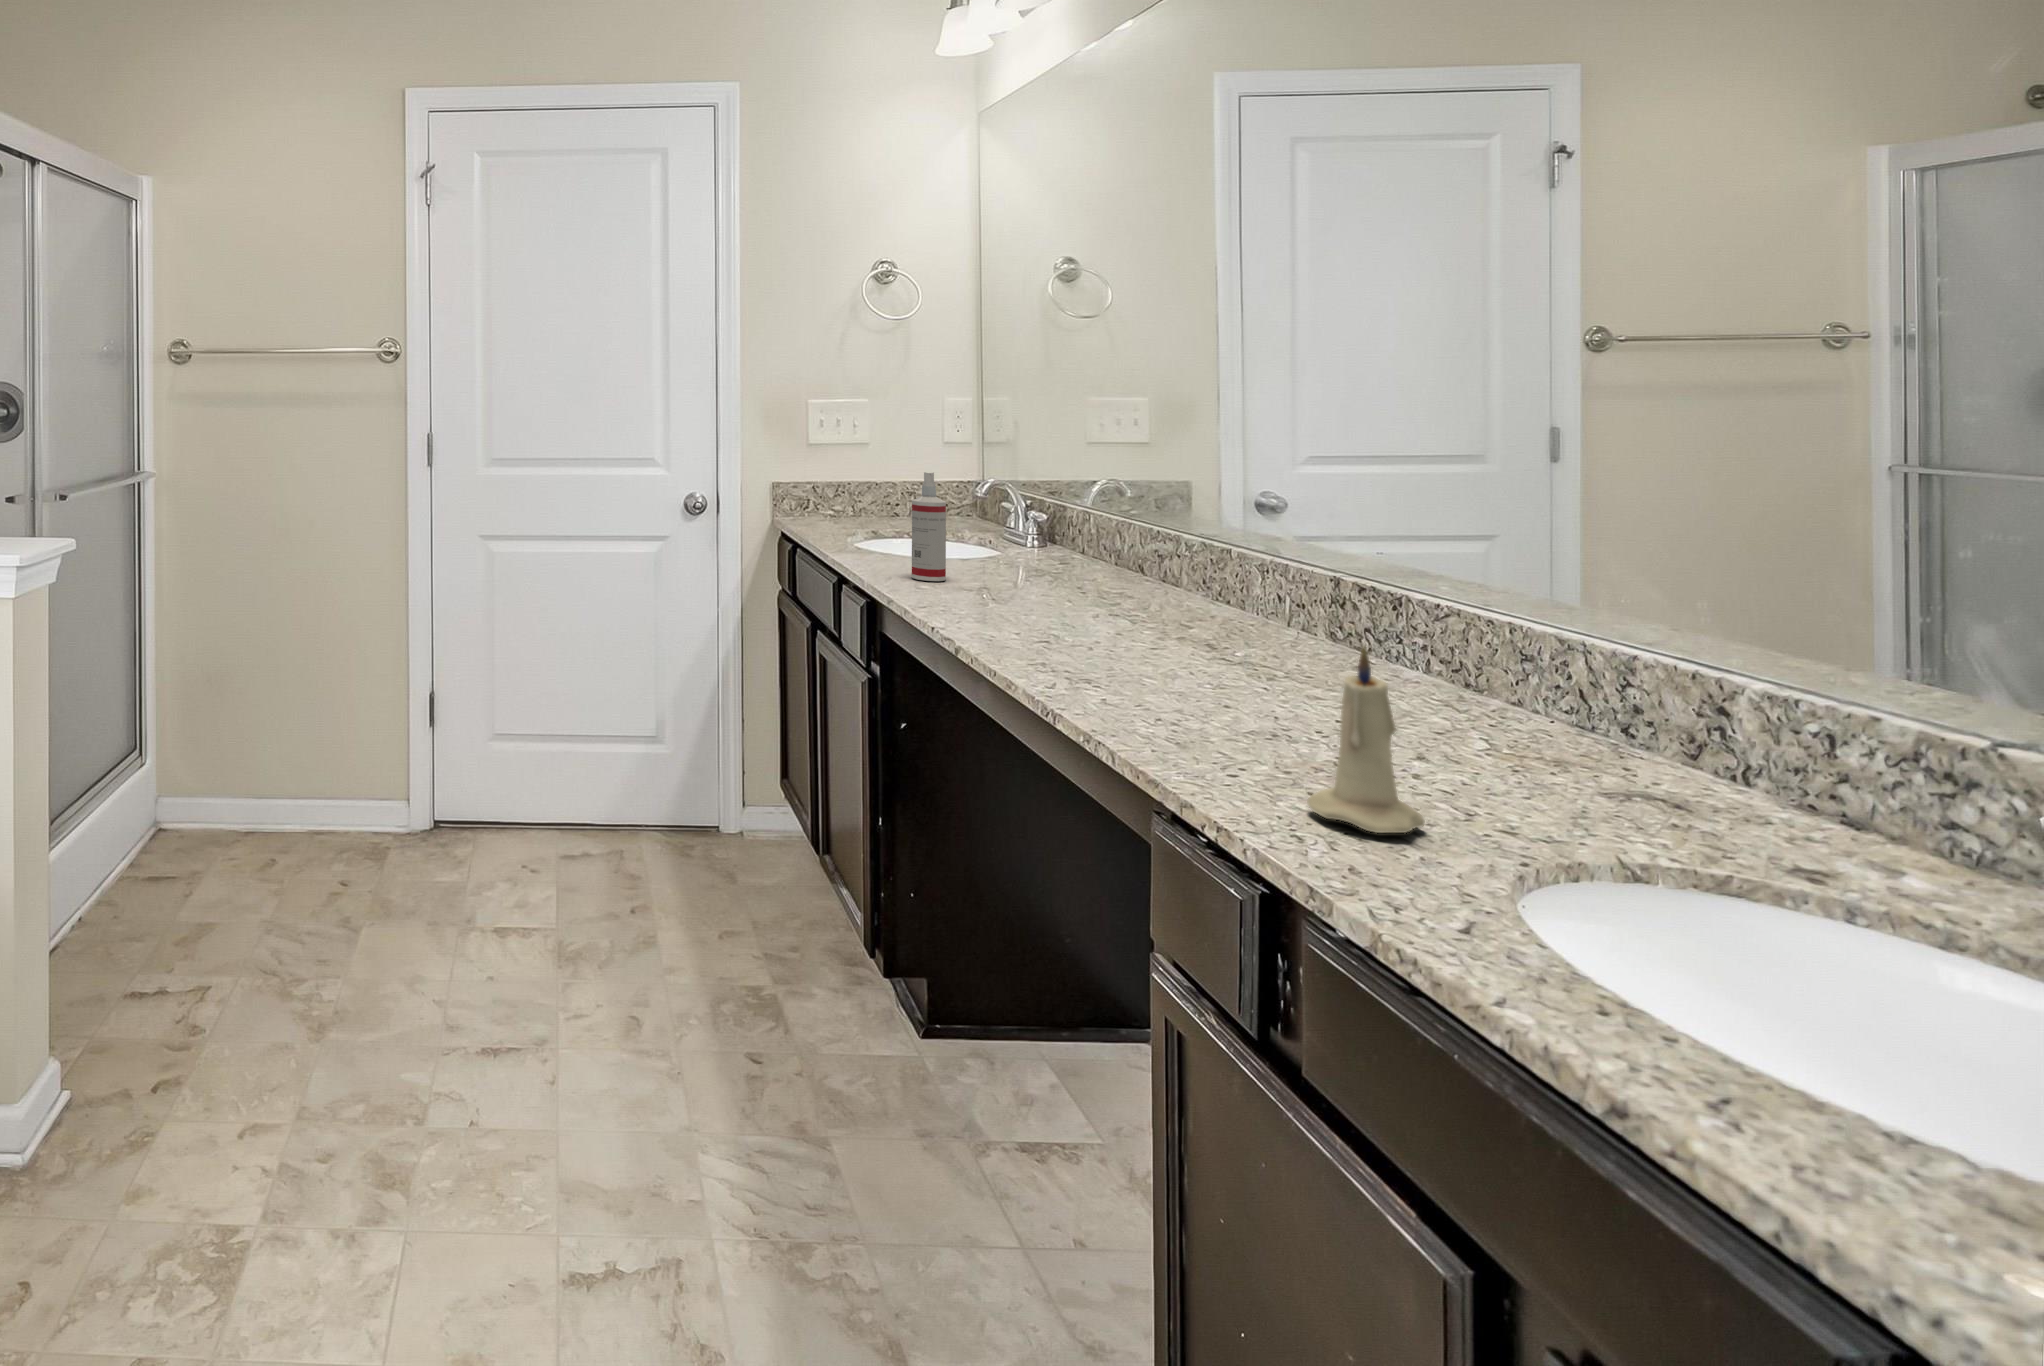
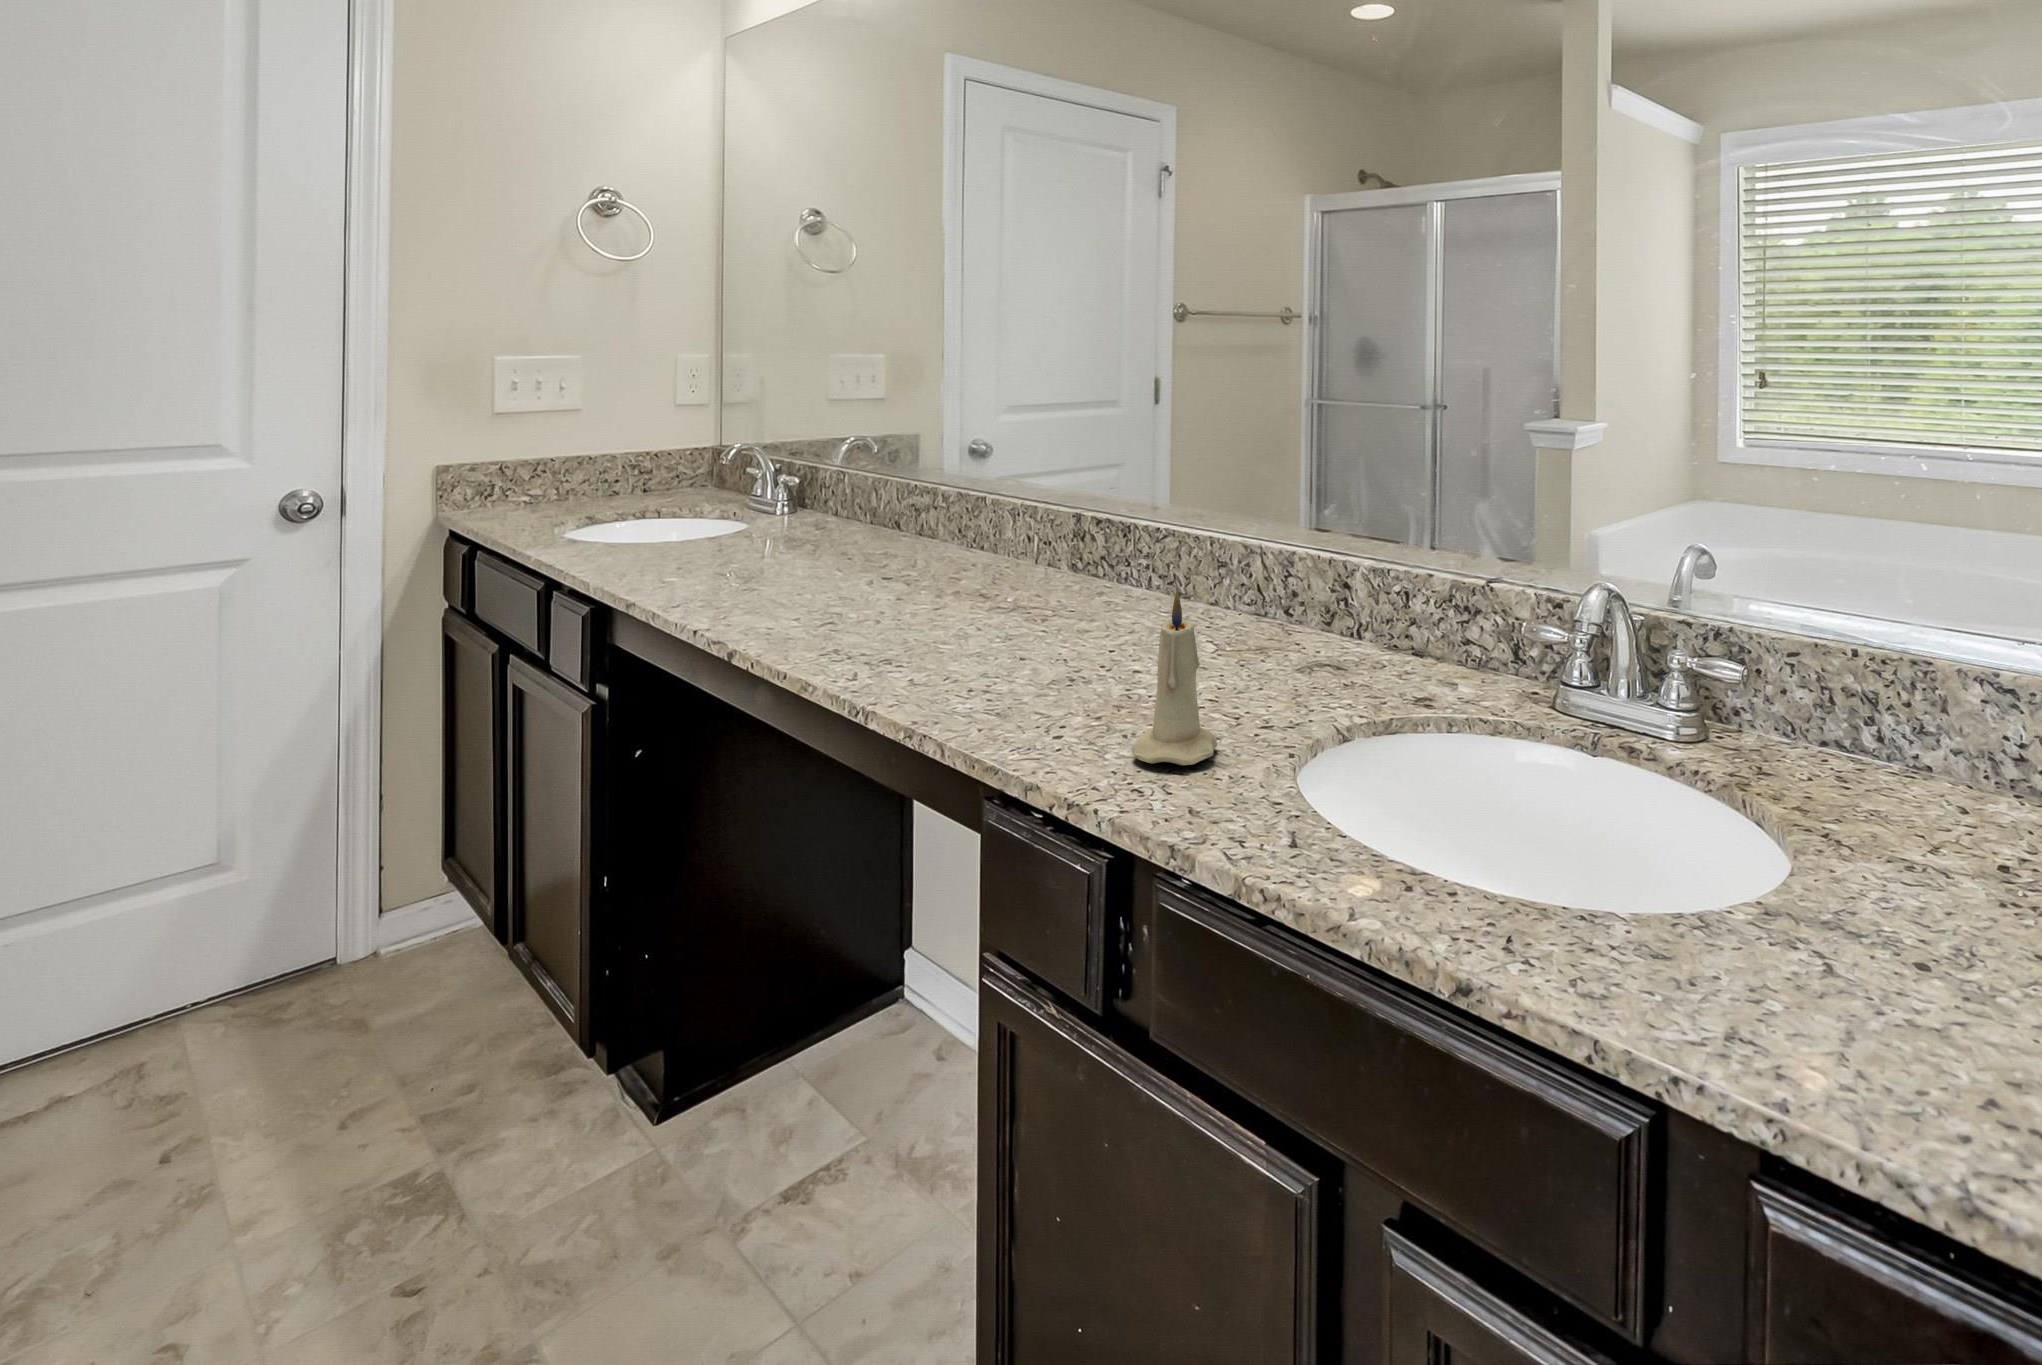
spray bottle: present [912,472,946,581] -> none [652,446,695,576]

